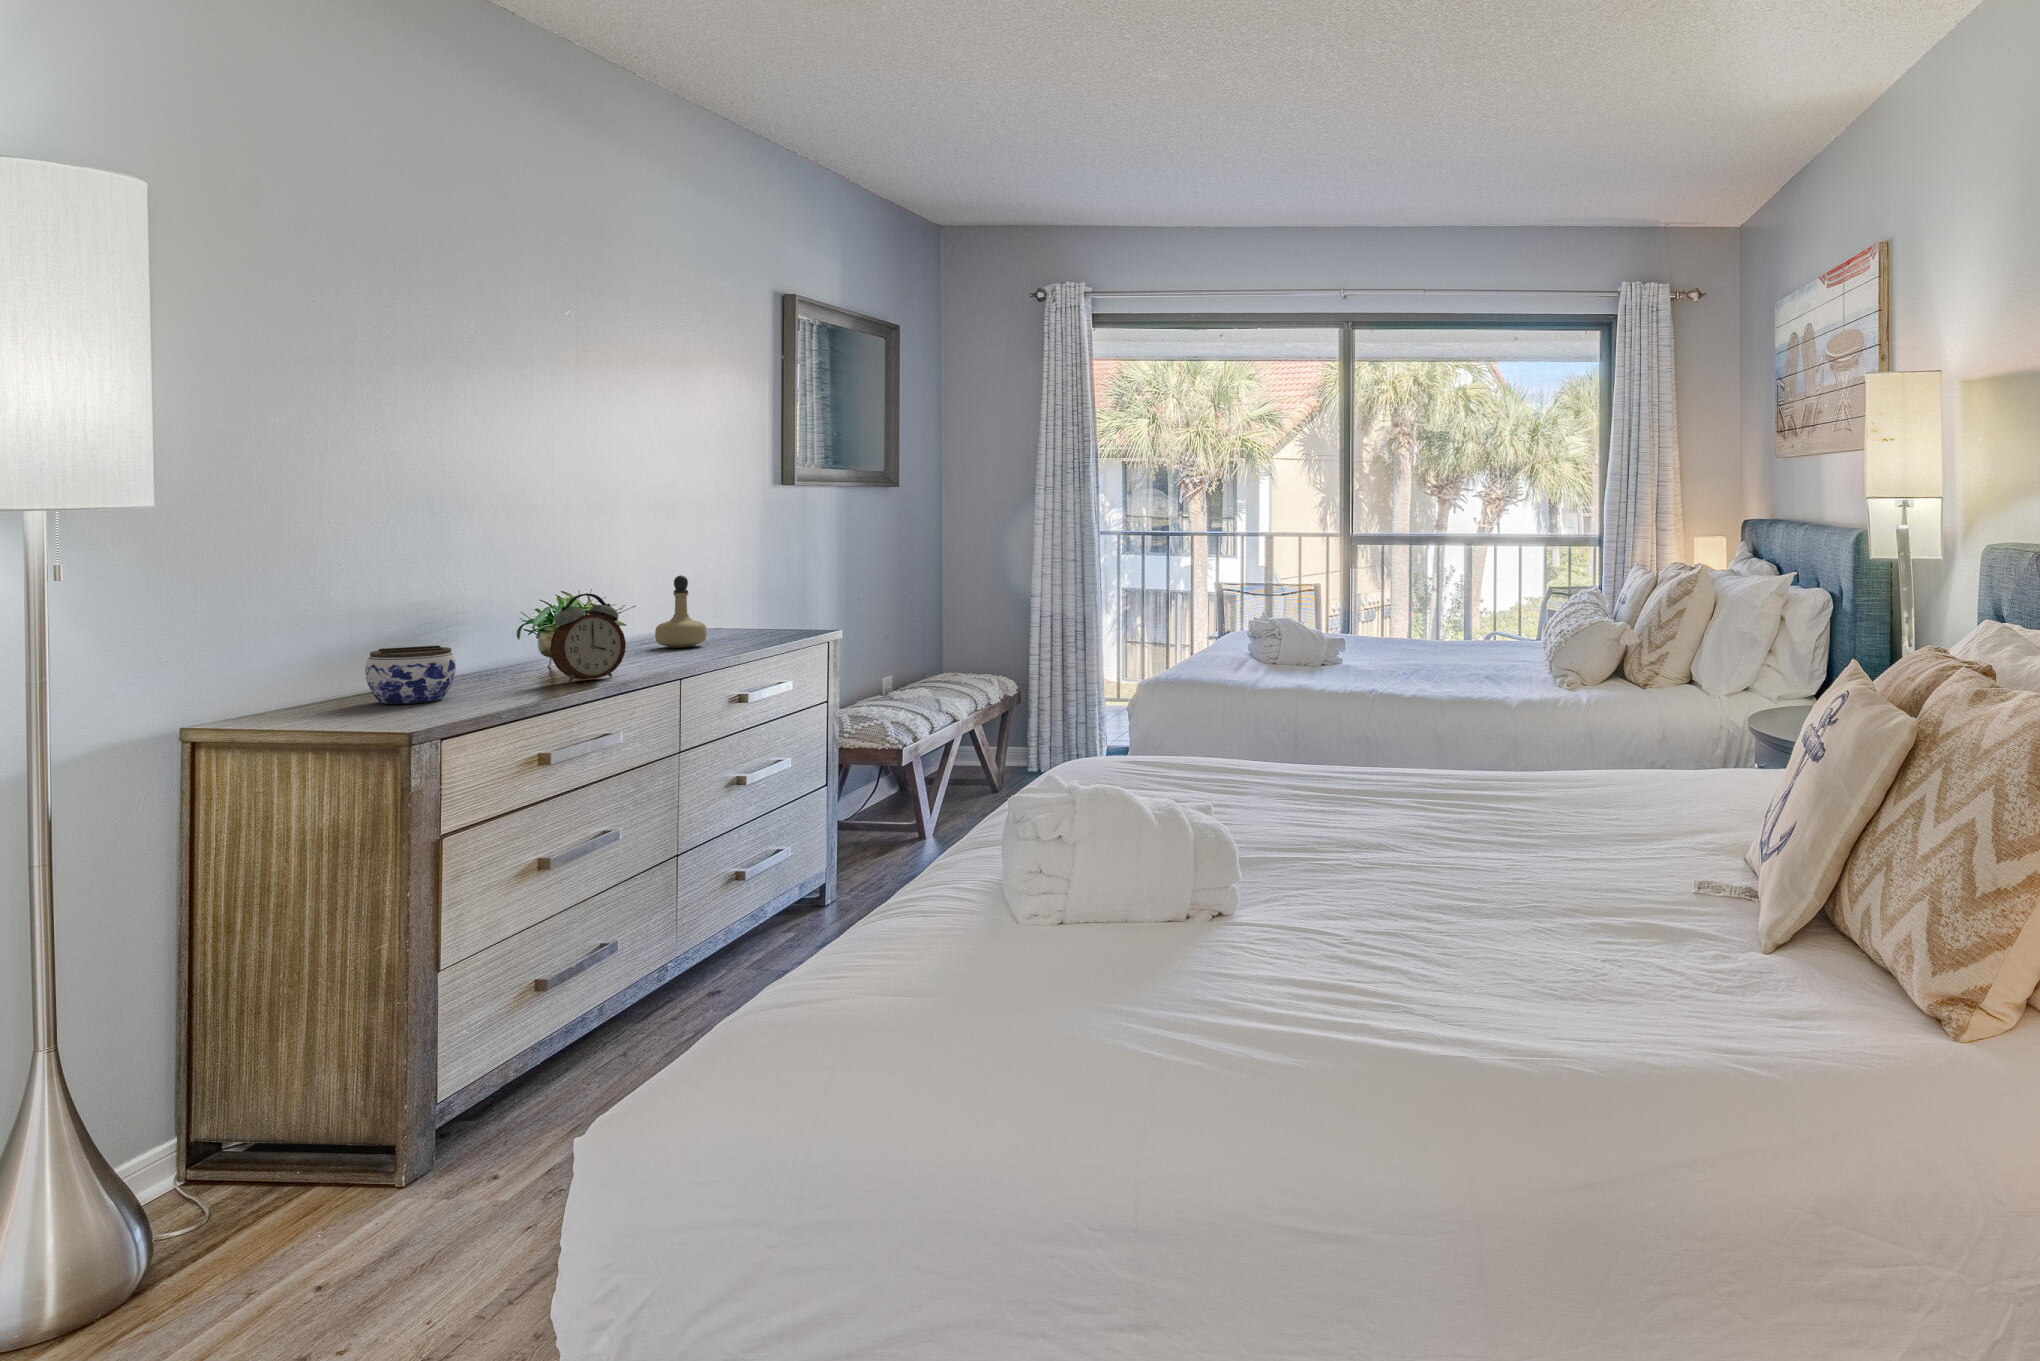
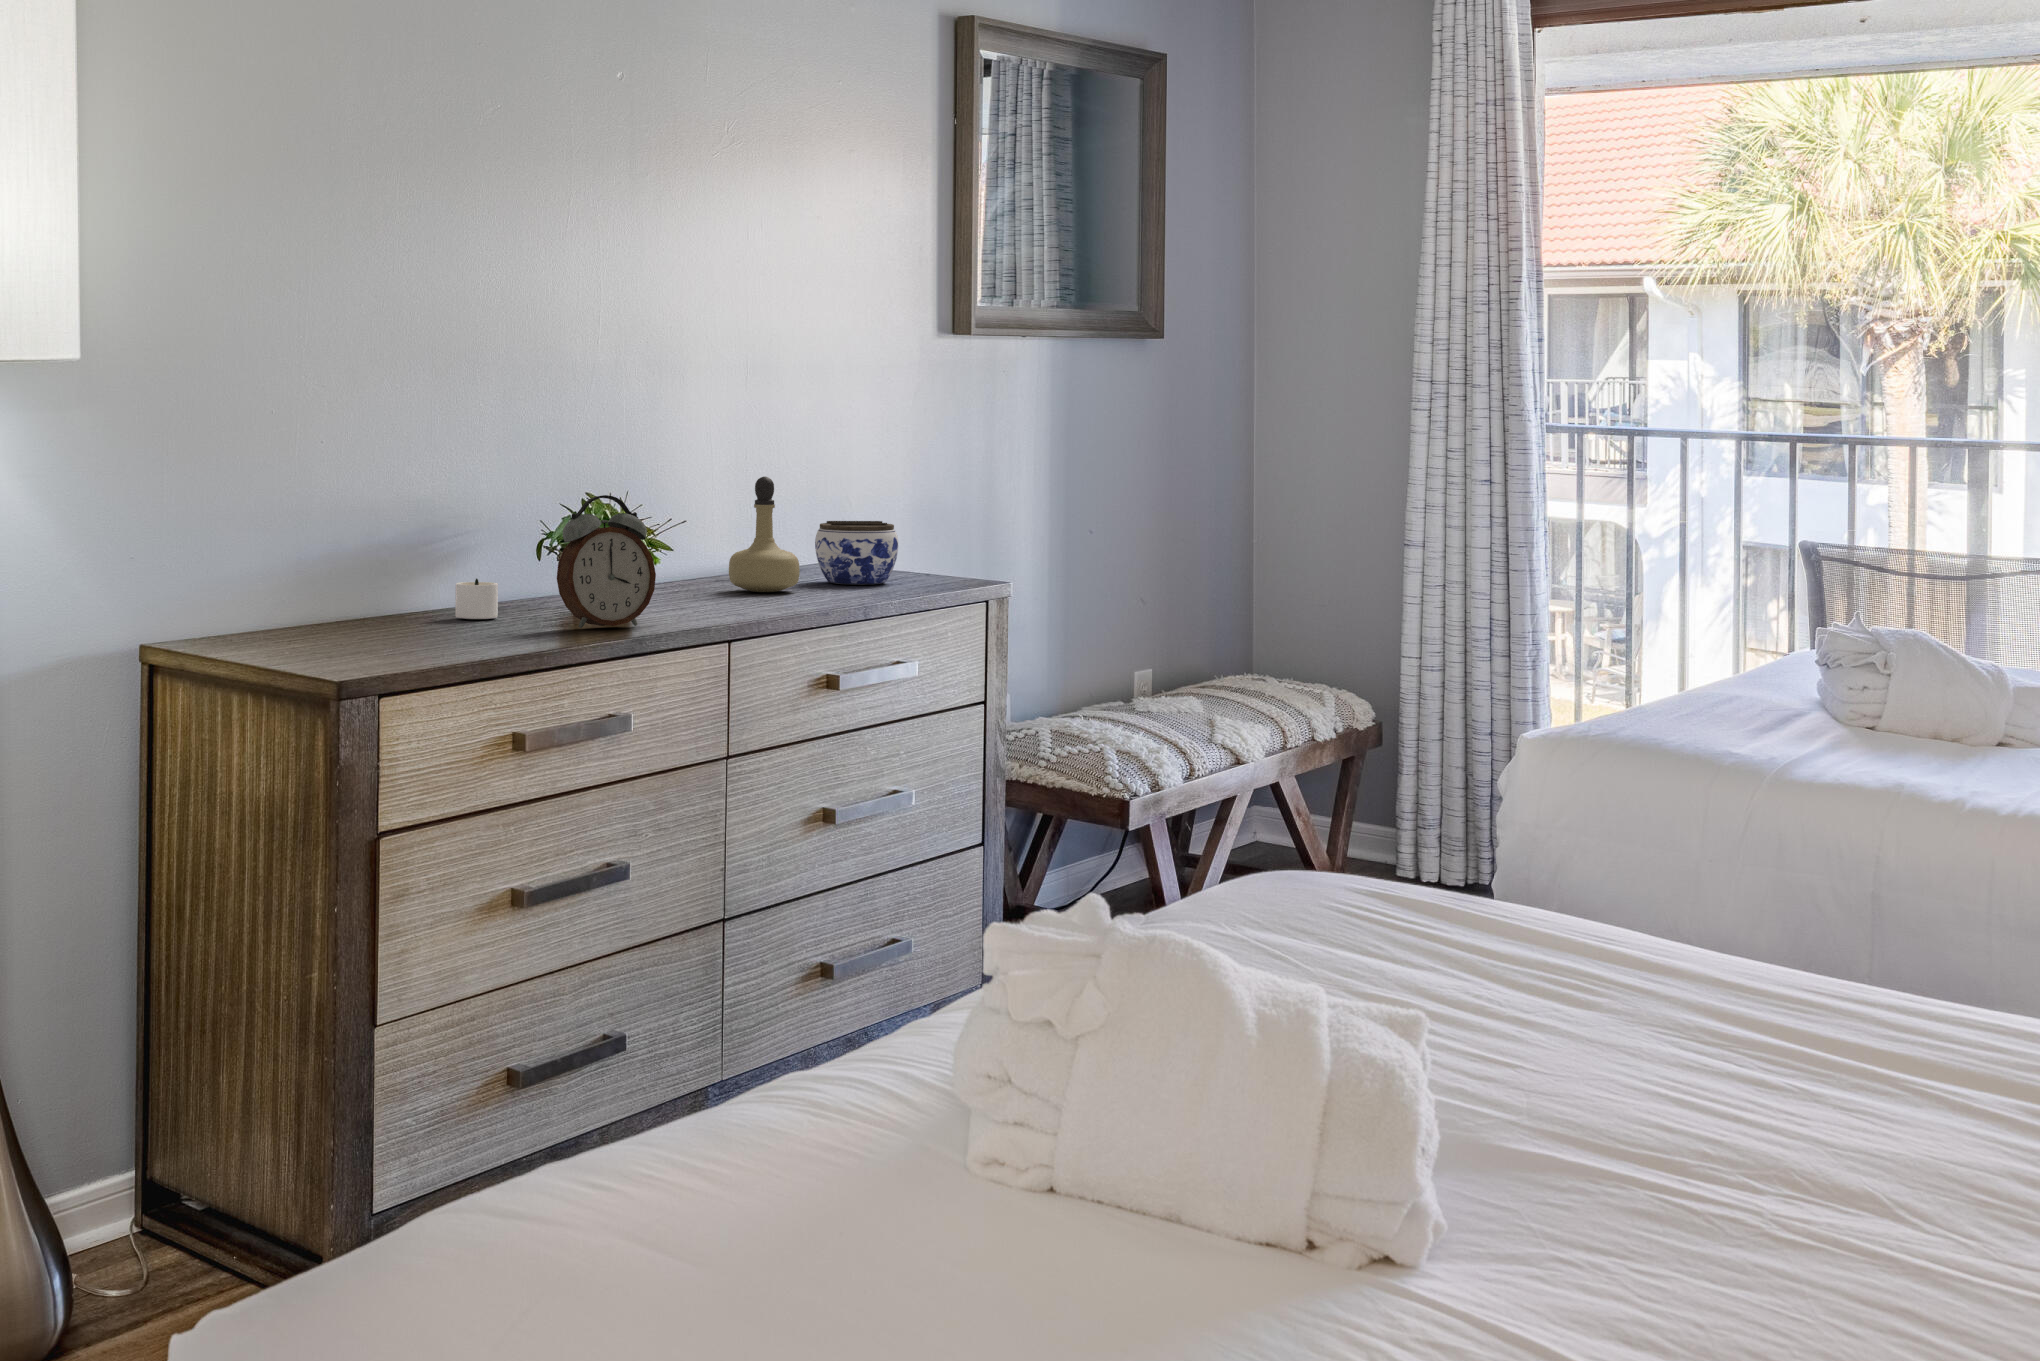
jar: present [365,646,456,704] -> present [815,521,898,585]
candle: none [459,654,507,682] -> present [455,578,498,619]

